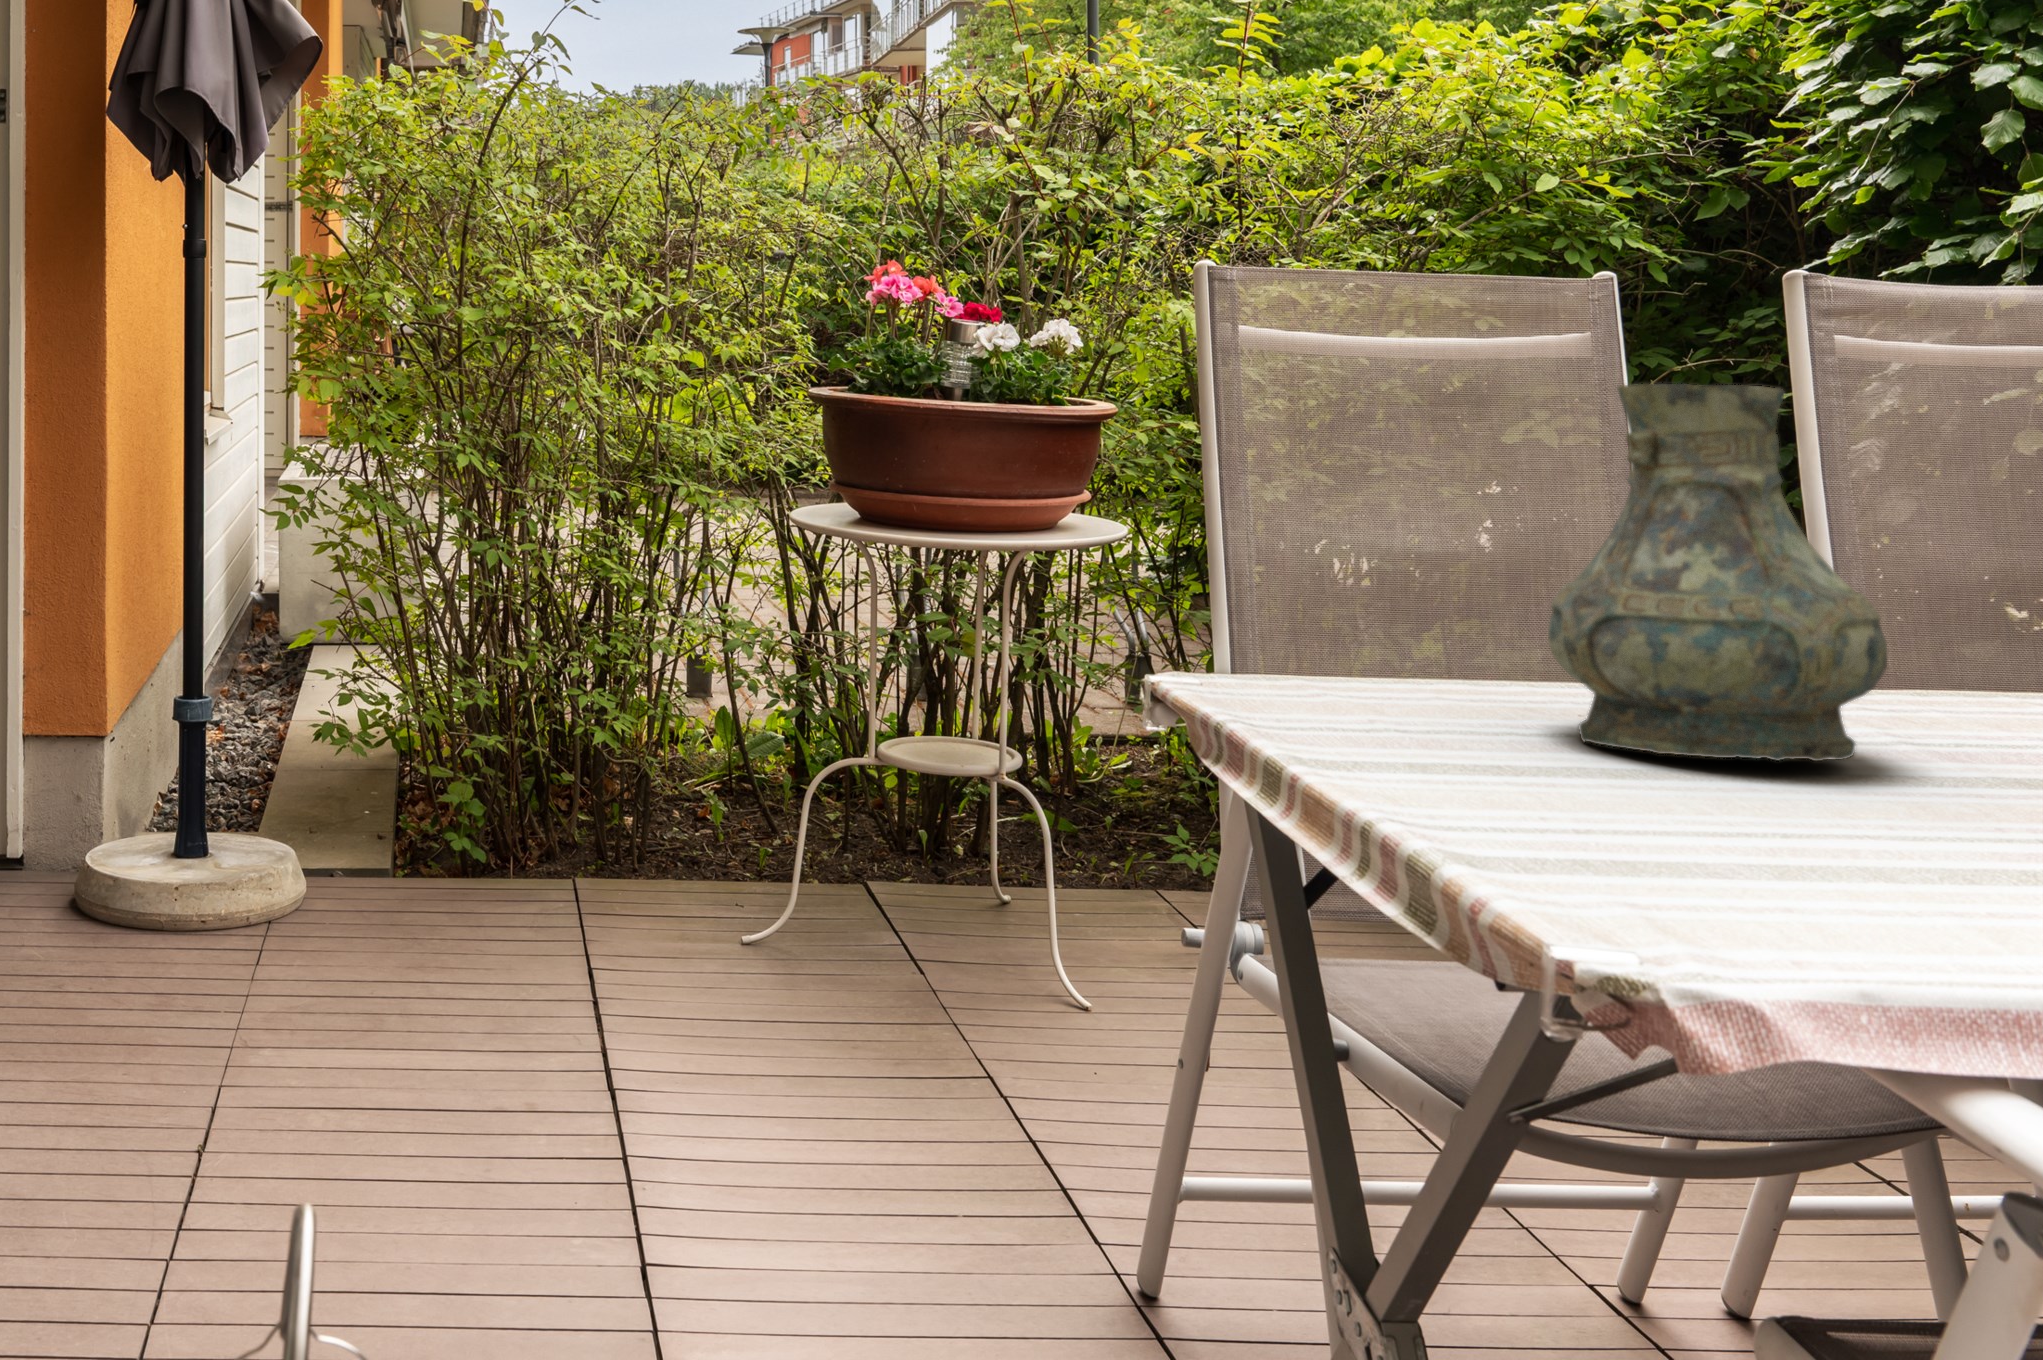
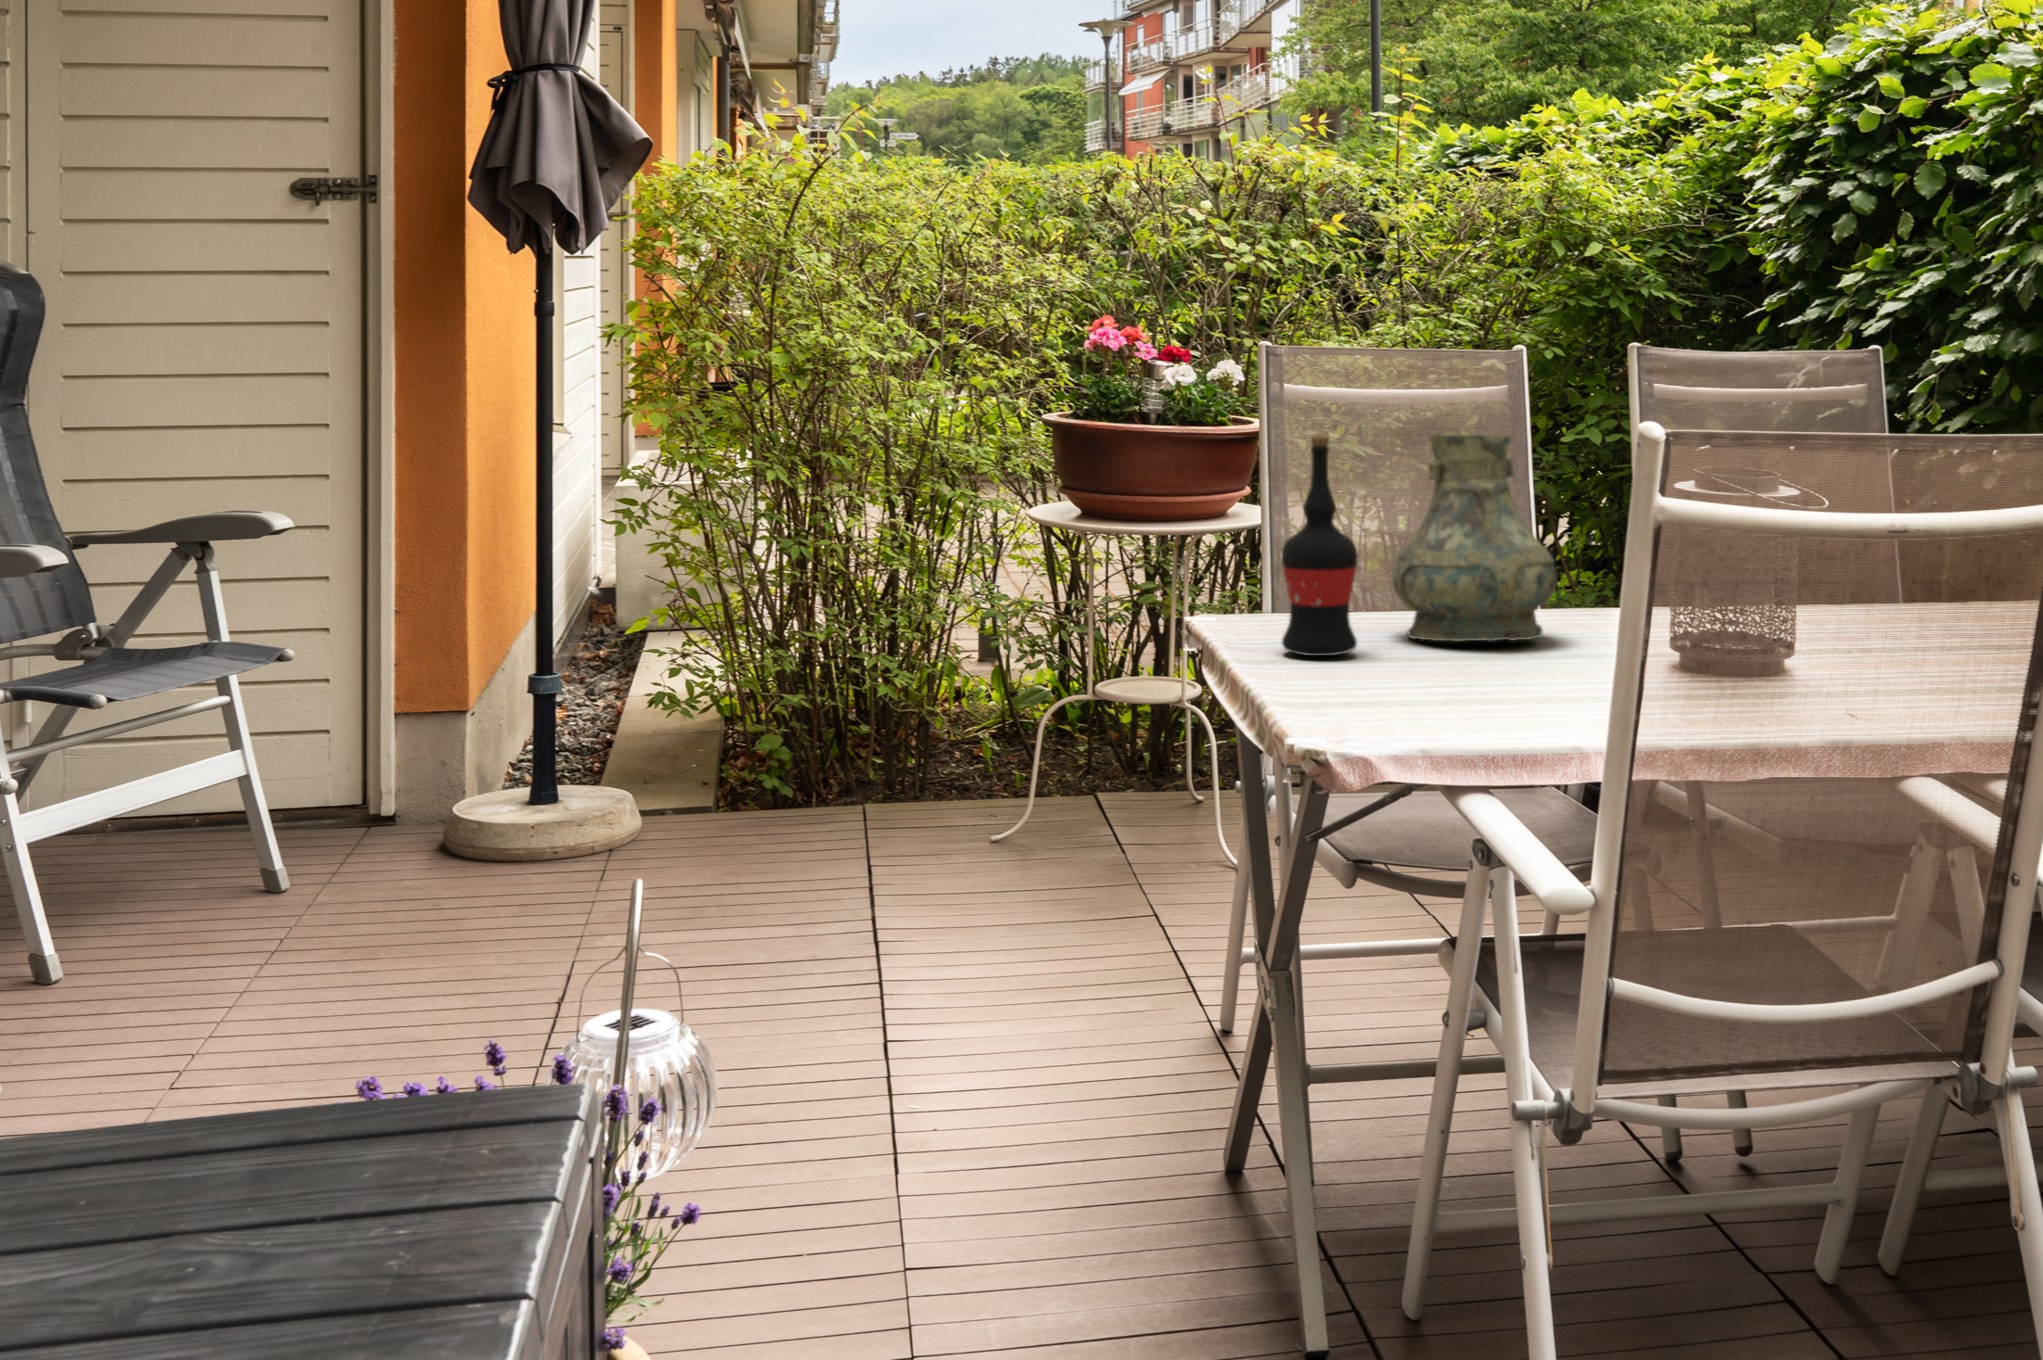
wine bottle: none [1390,376,1541,777] -> present [1282,435,1358,656]

